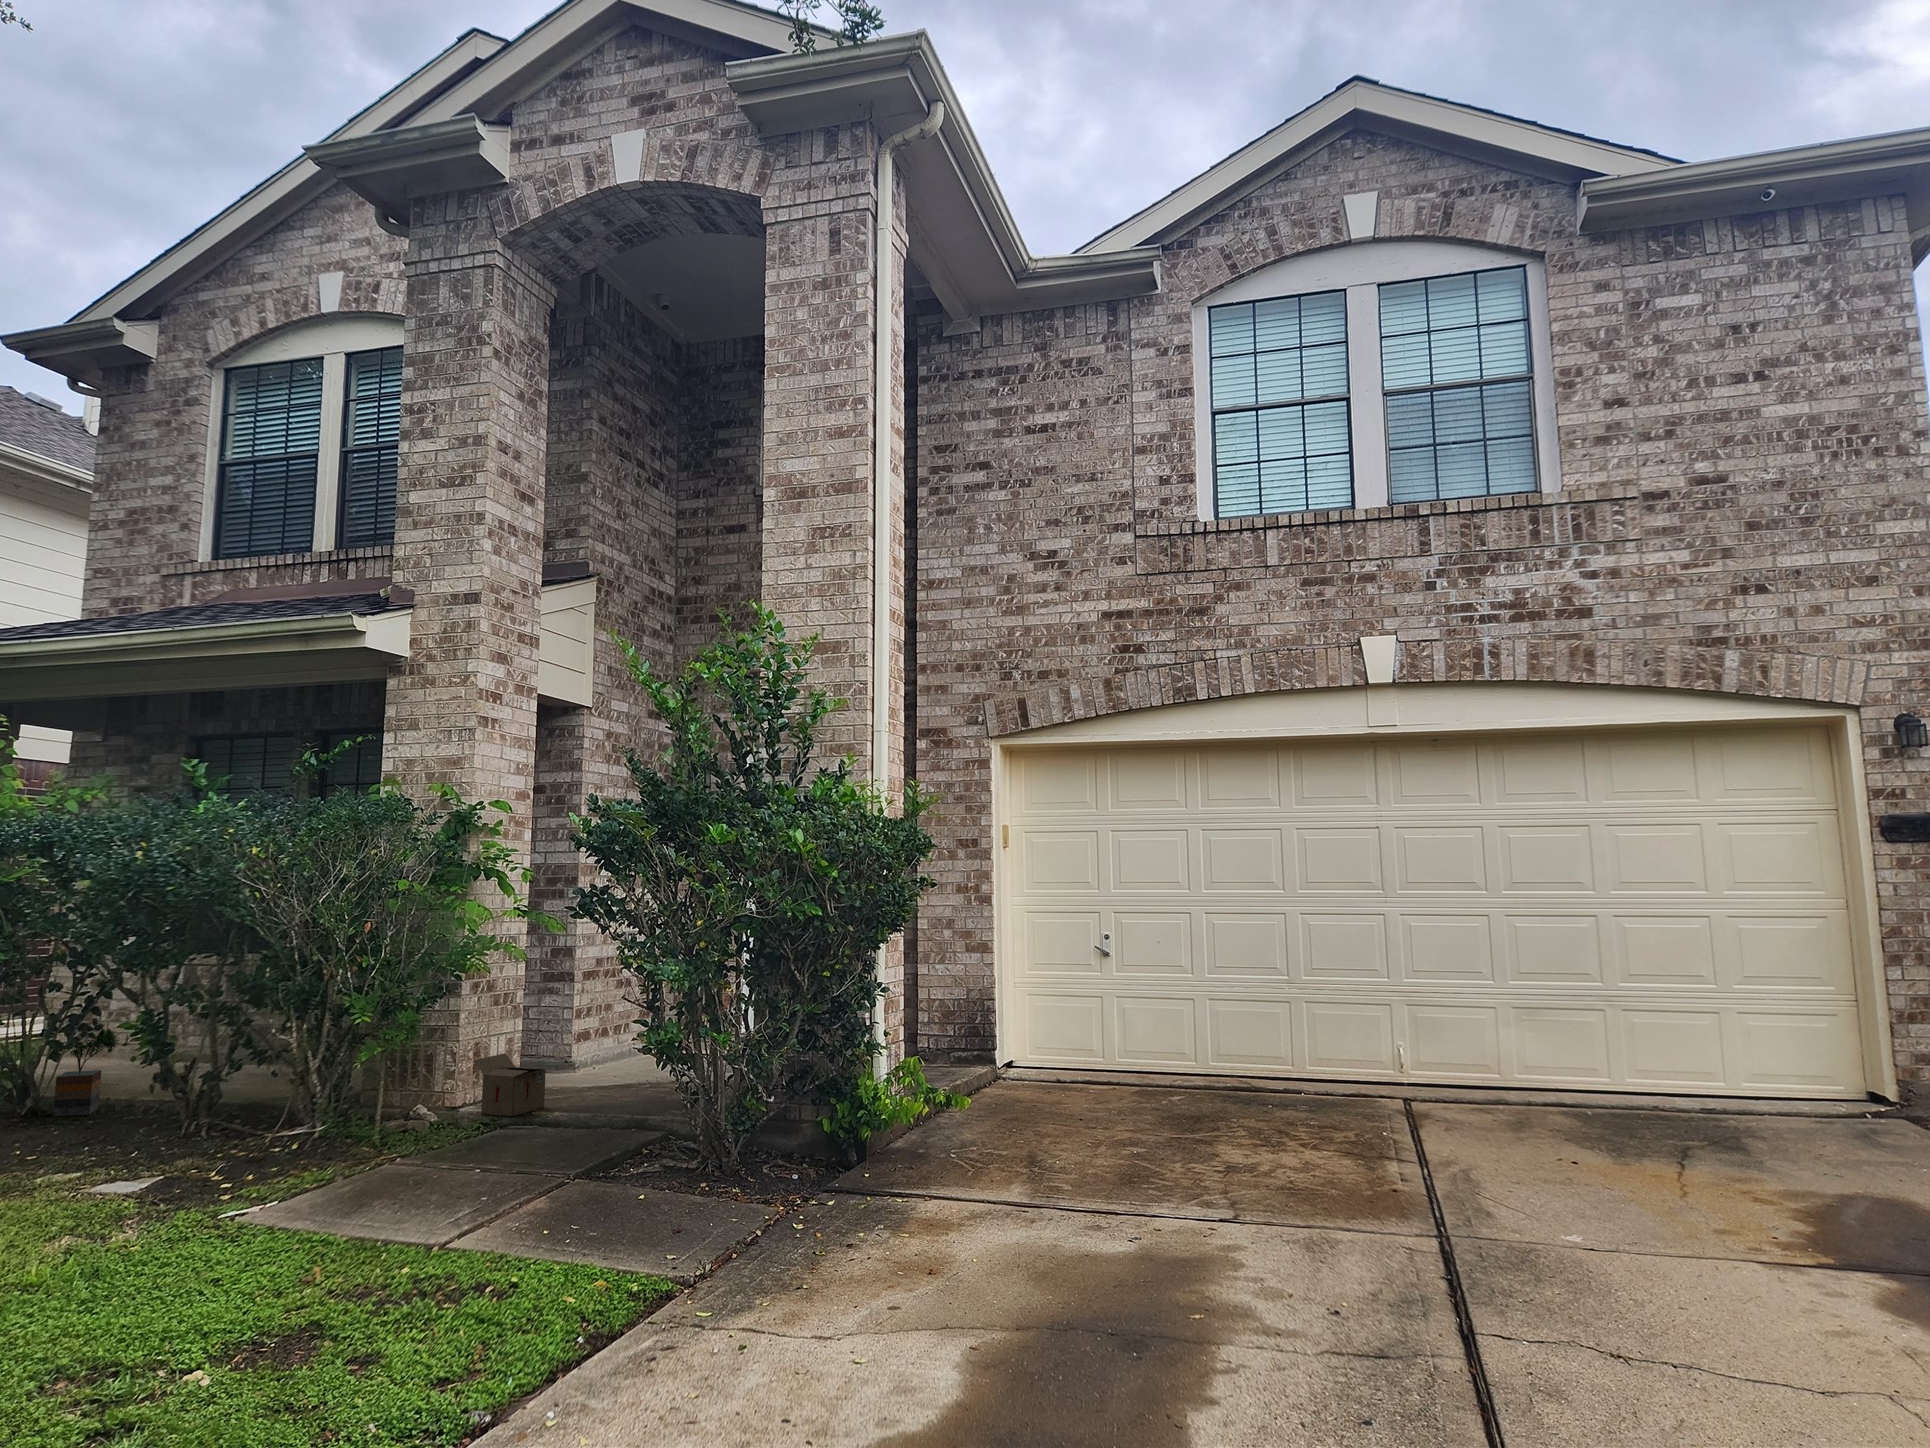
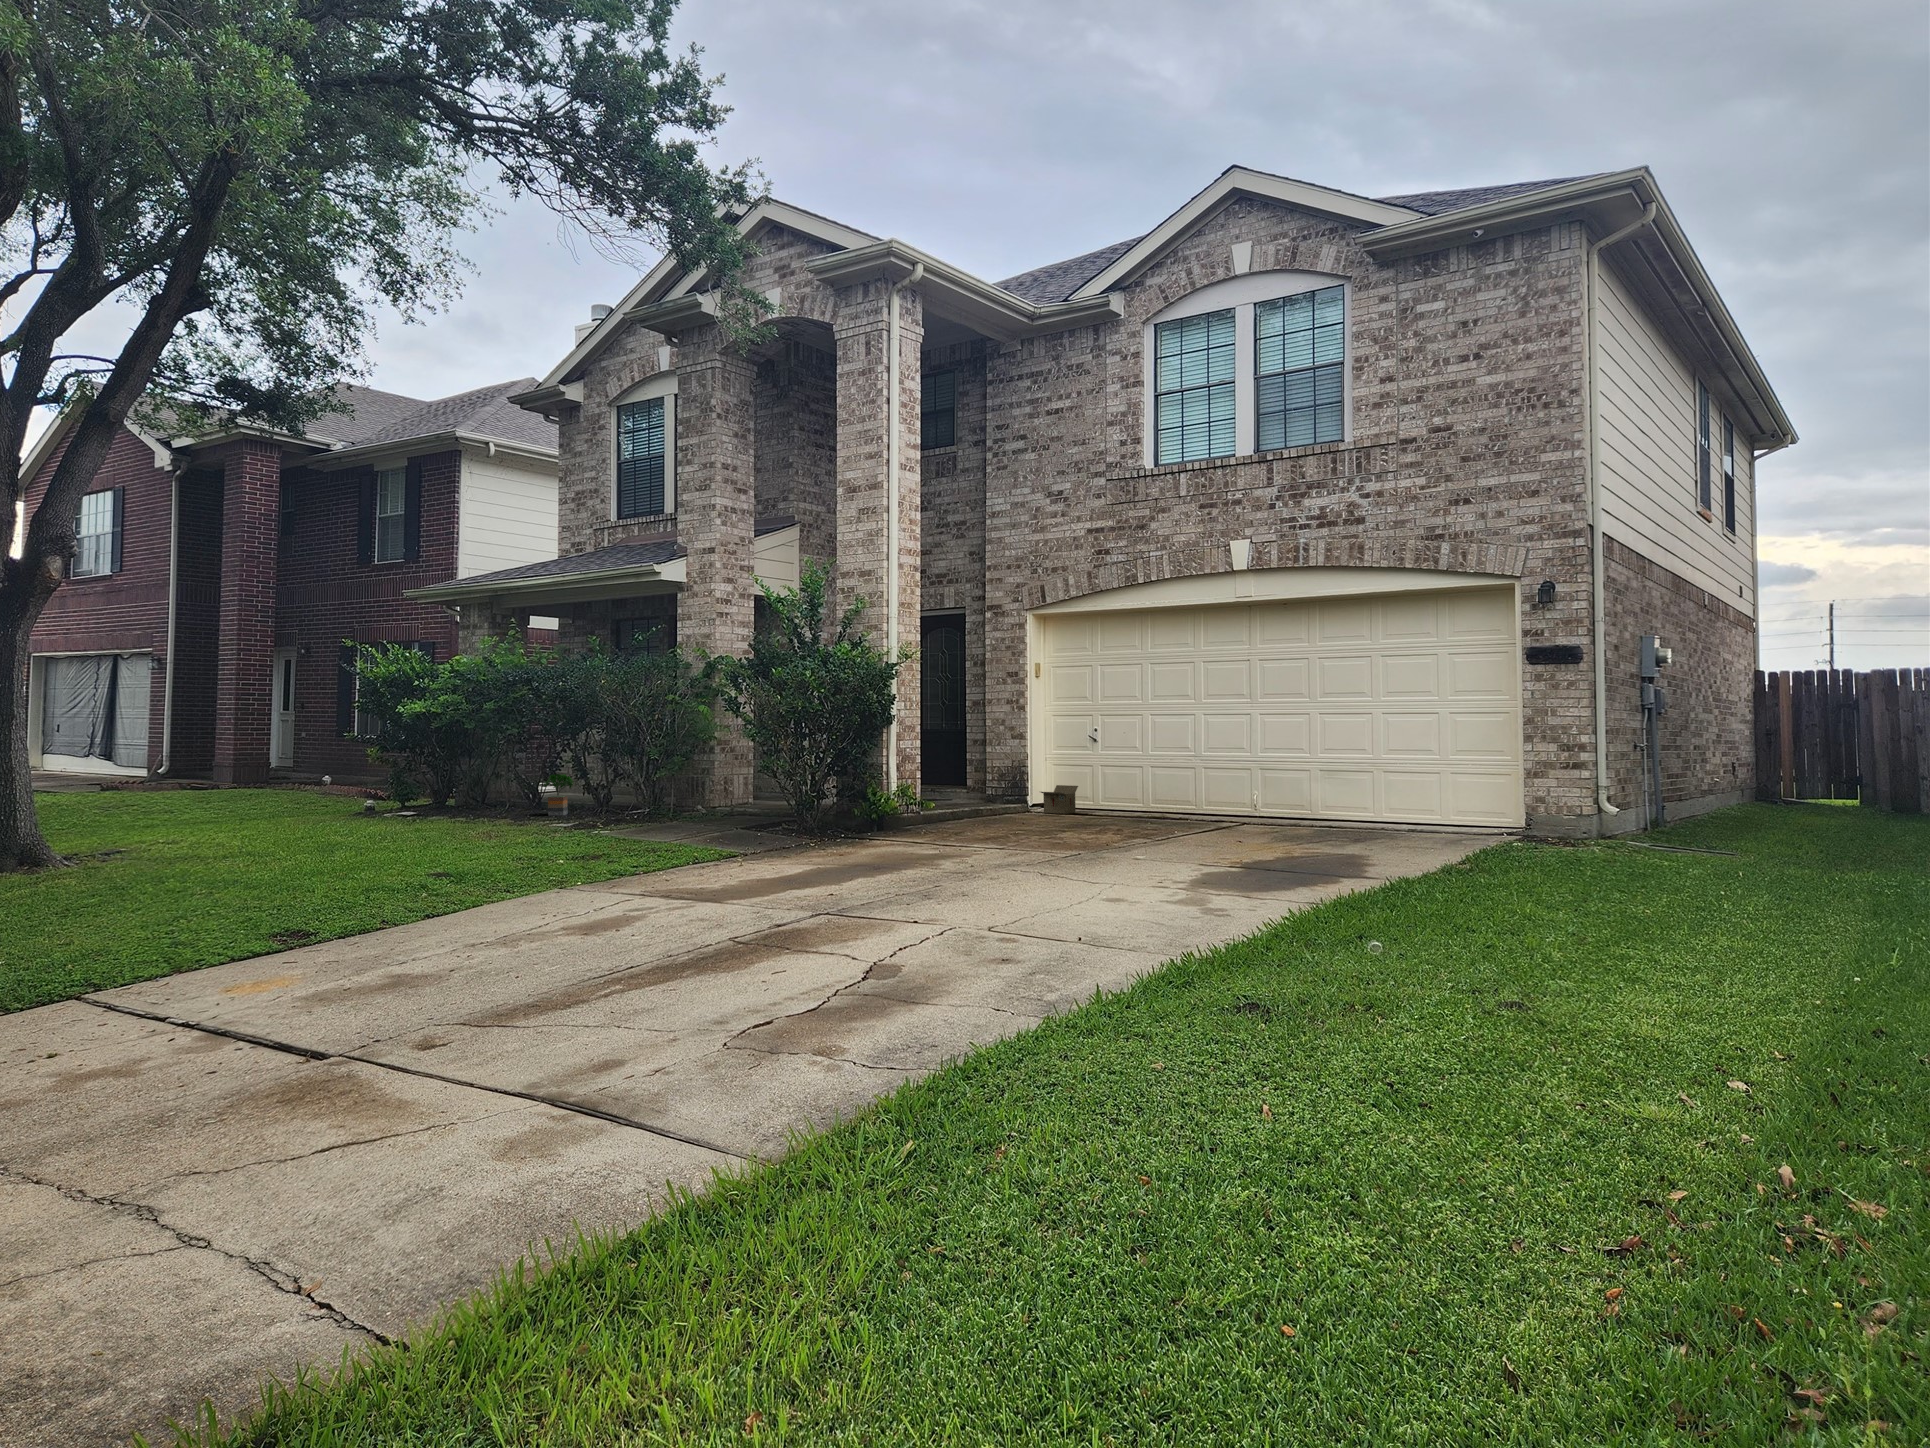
cardboard box: present [473,1053,546,1117] -> present [1041,785,1078,814]

